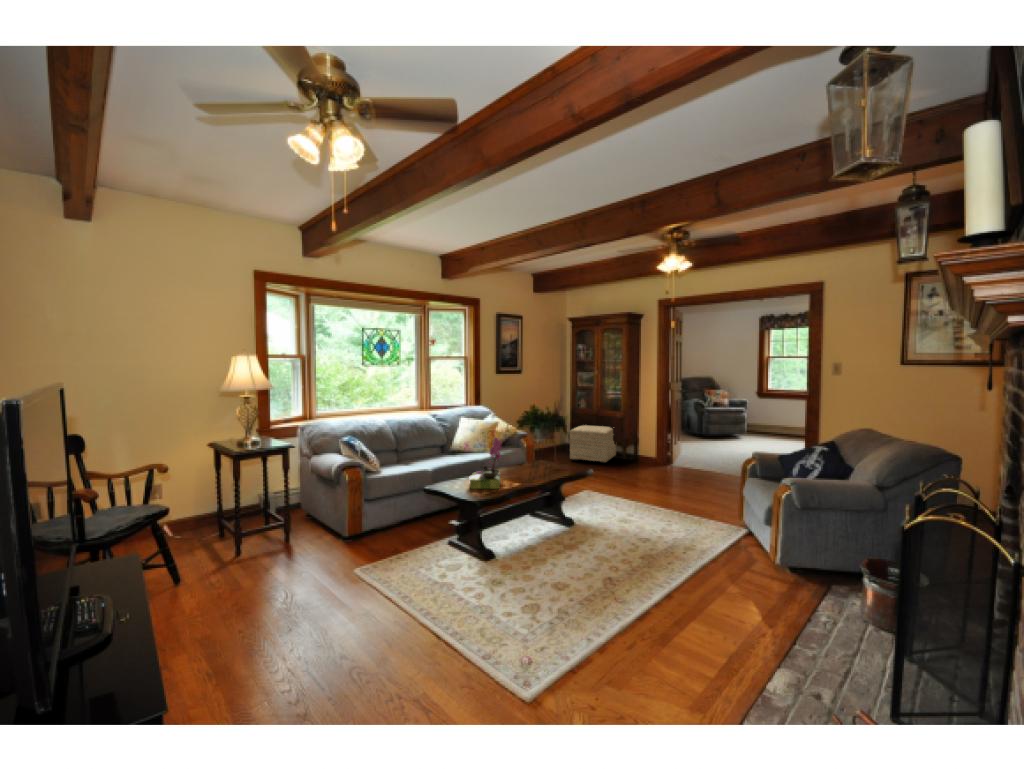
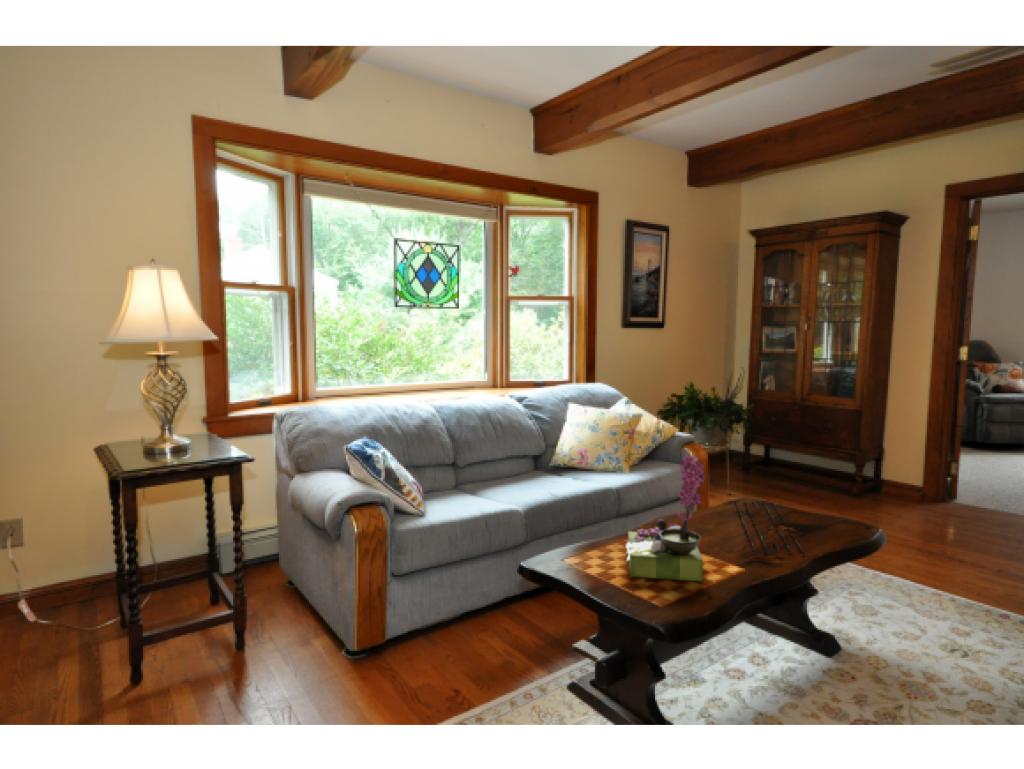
ottoman: present [570,425,616,464] -> none [748,421,833,491]

